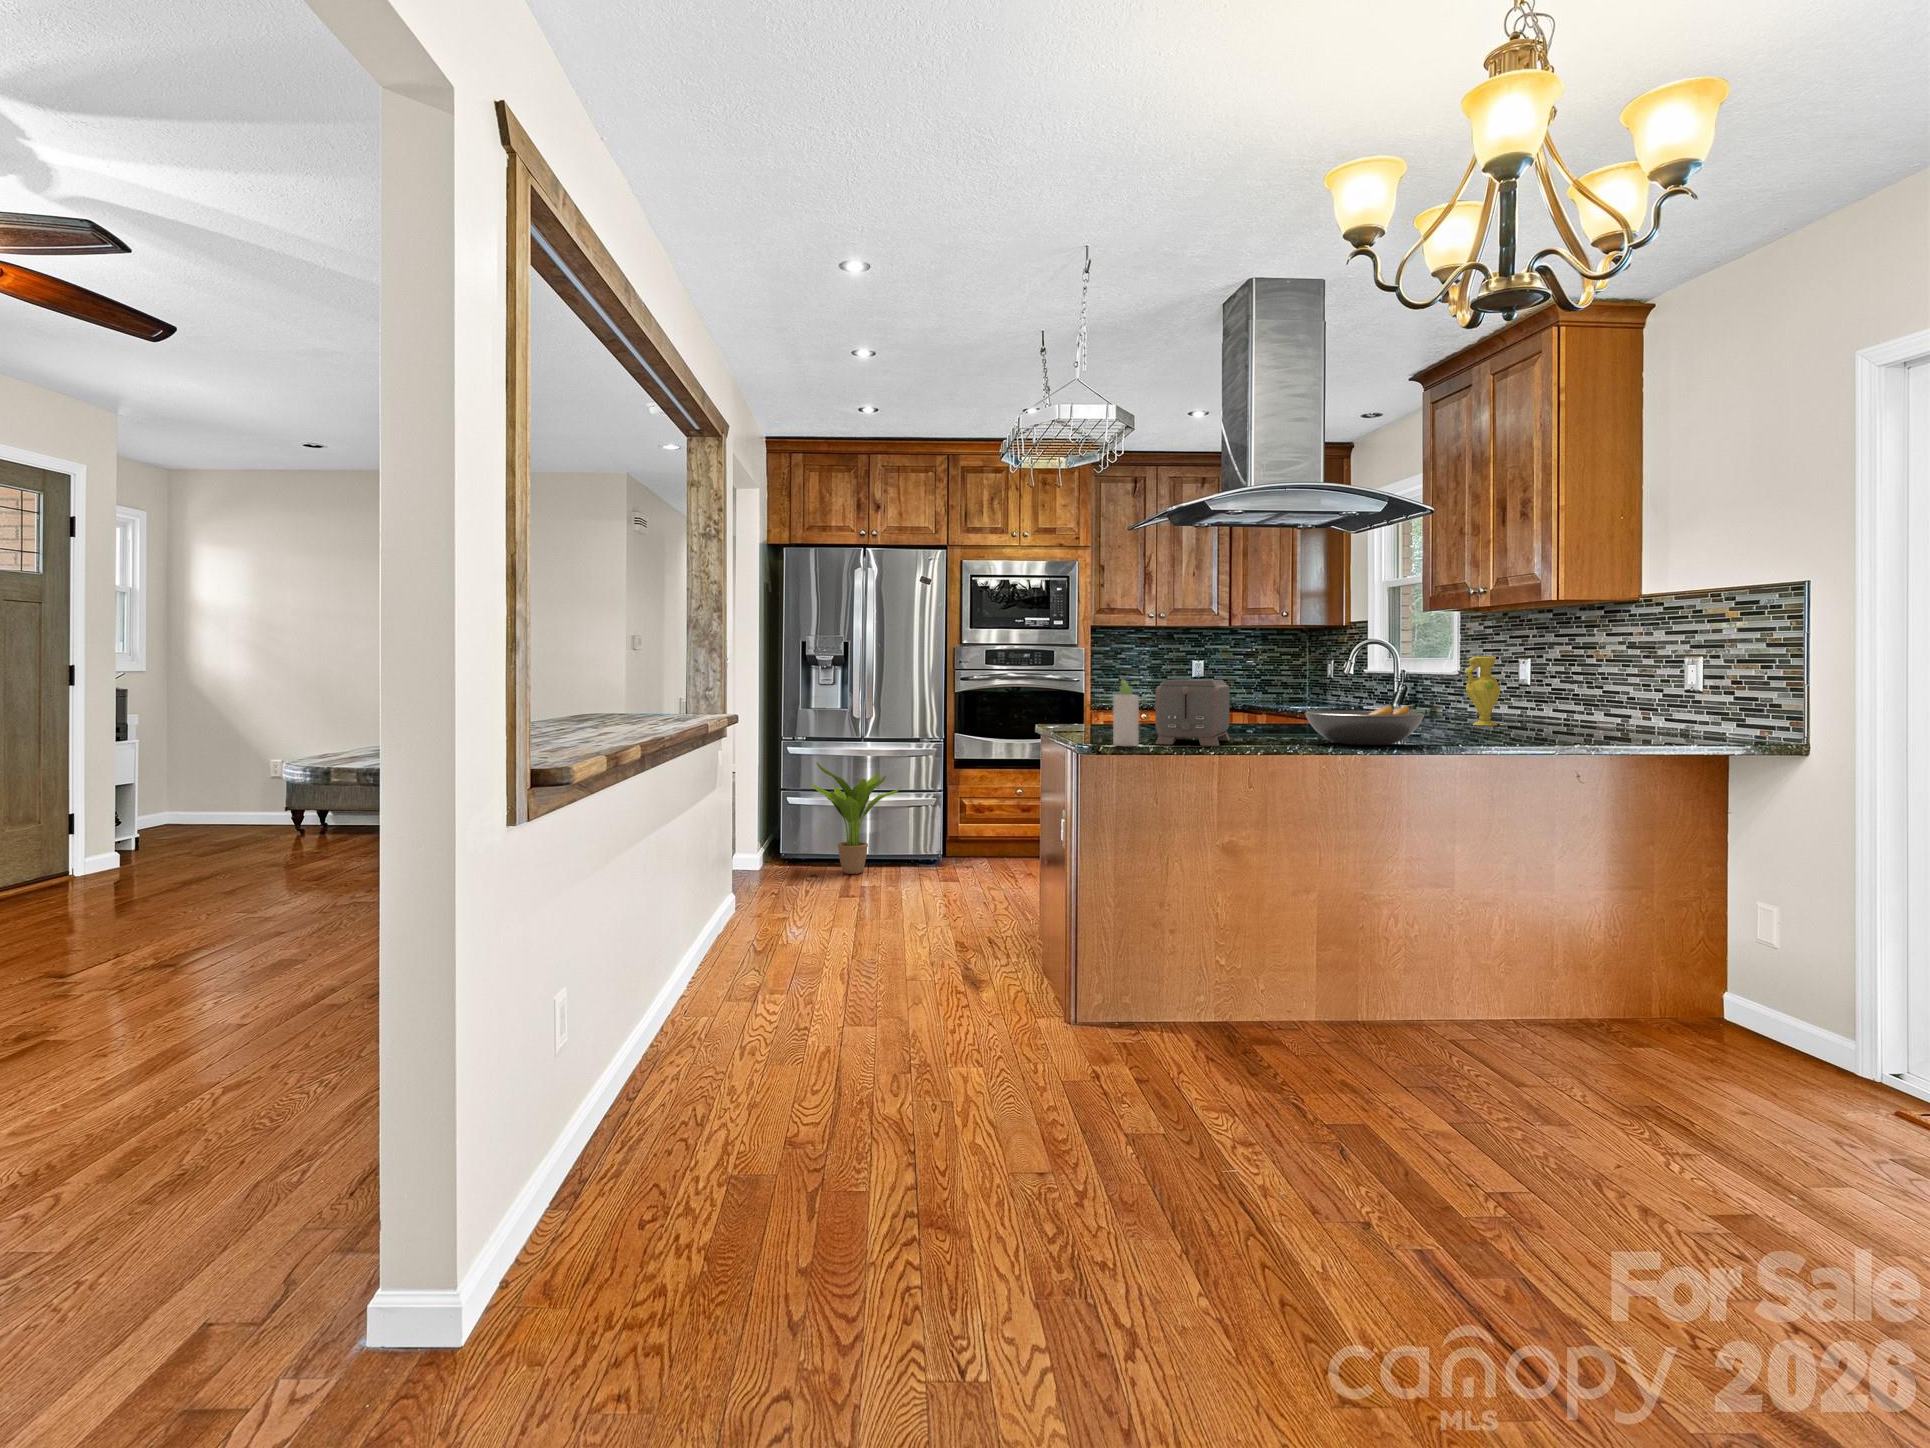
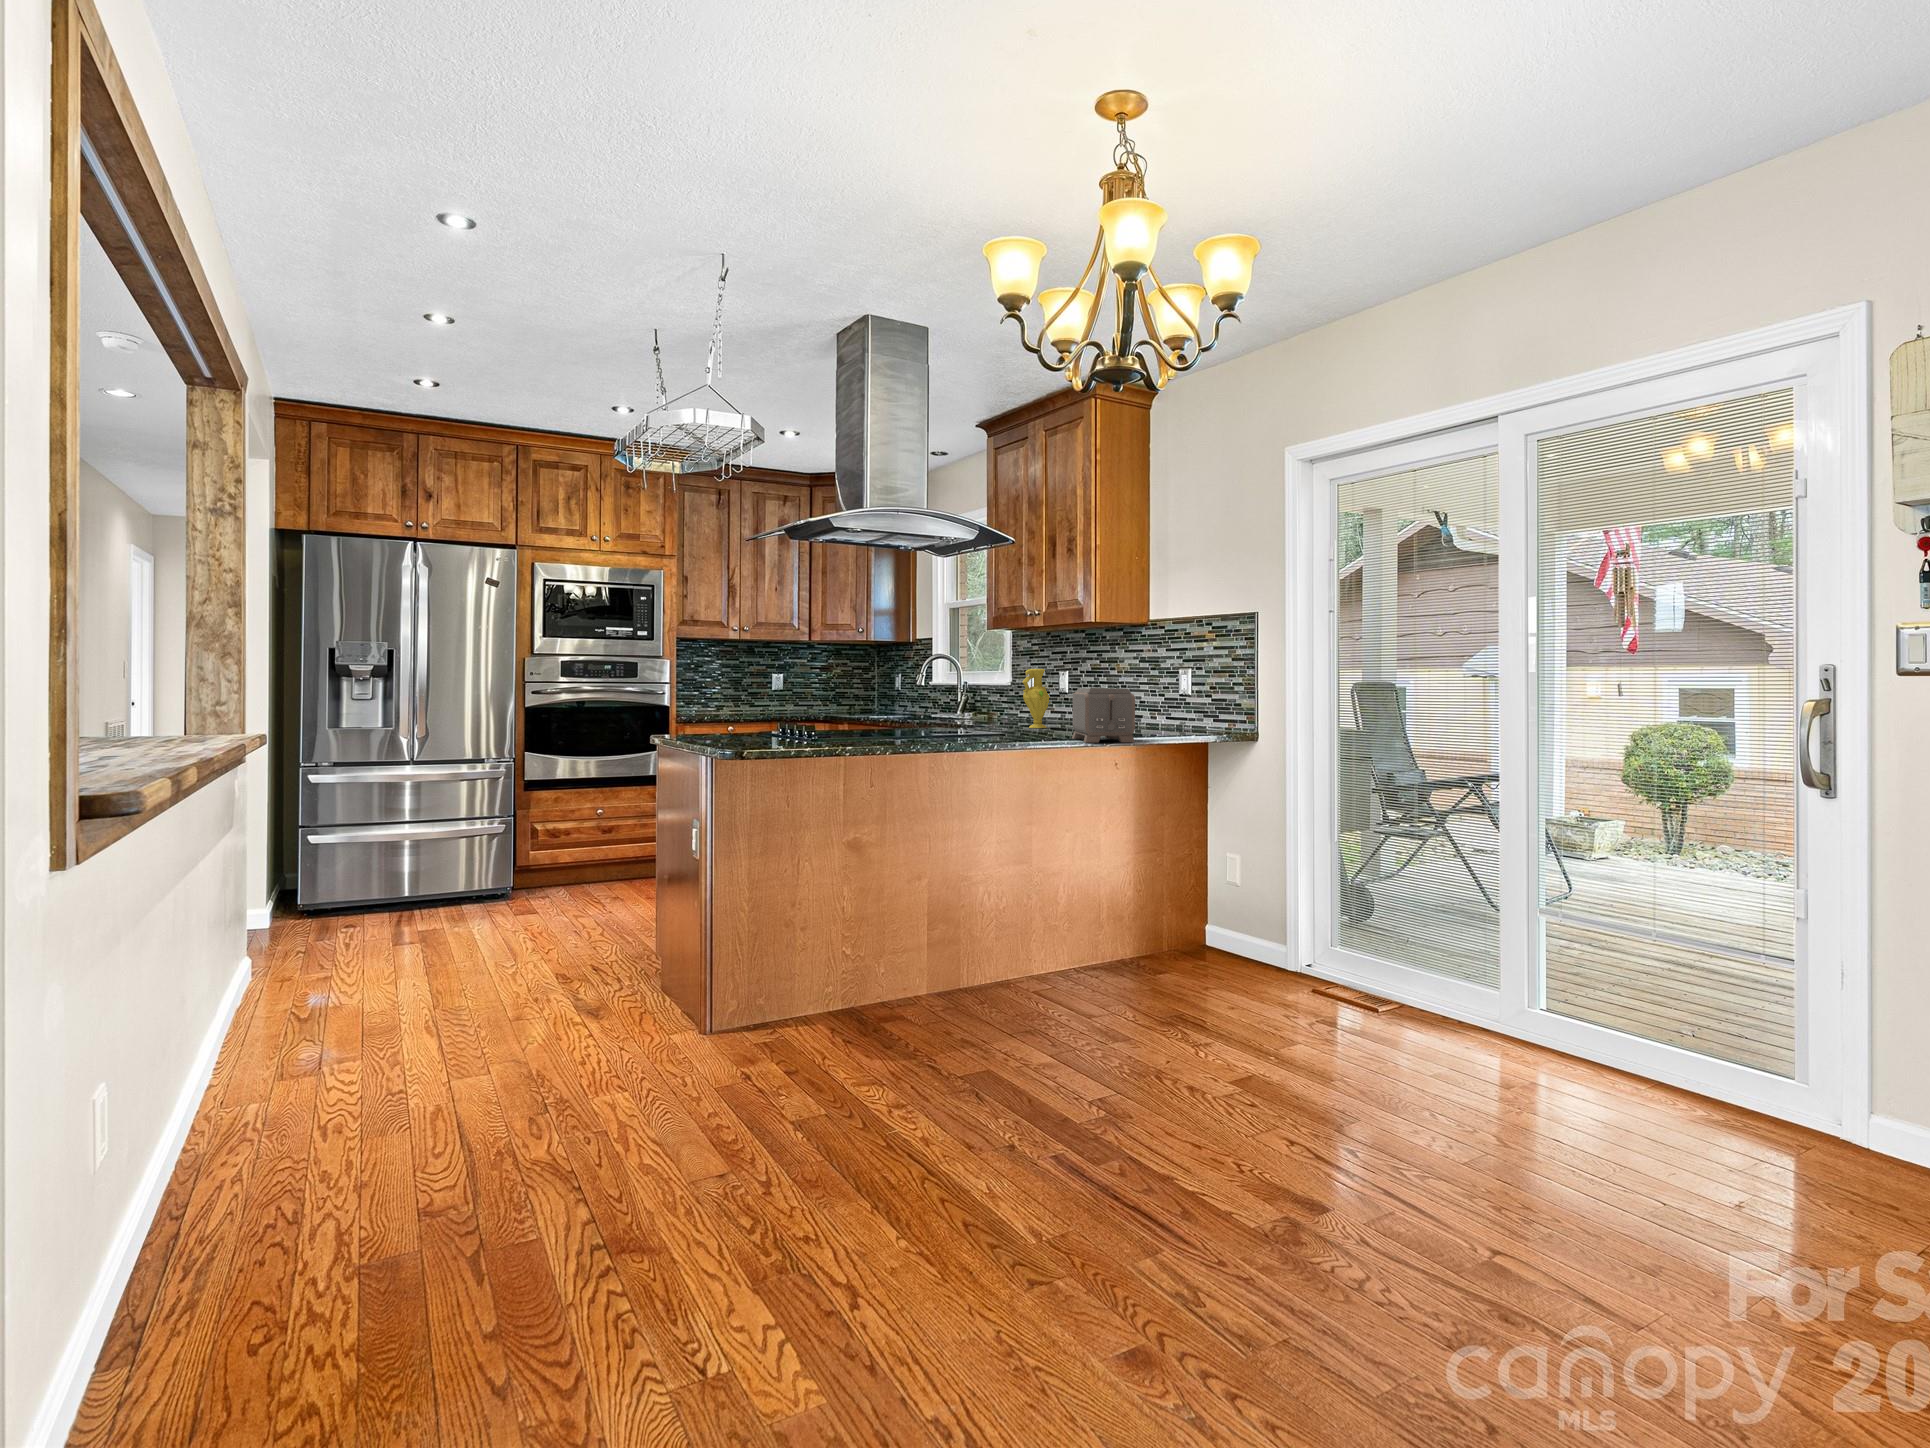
bottle: present [1113,677,1139,746] -> none [747,685,772,755]
toaster: present [1155,680,1230,746] -> present [1072,688,1135,743]
fruit bowl: present [1305,705,1424,745] -> none [915,711,1012,746]
potted plant: present [811,763,901,874] -> none [334,792,458,923]

